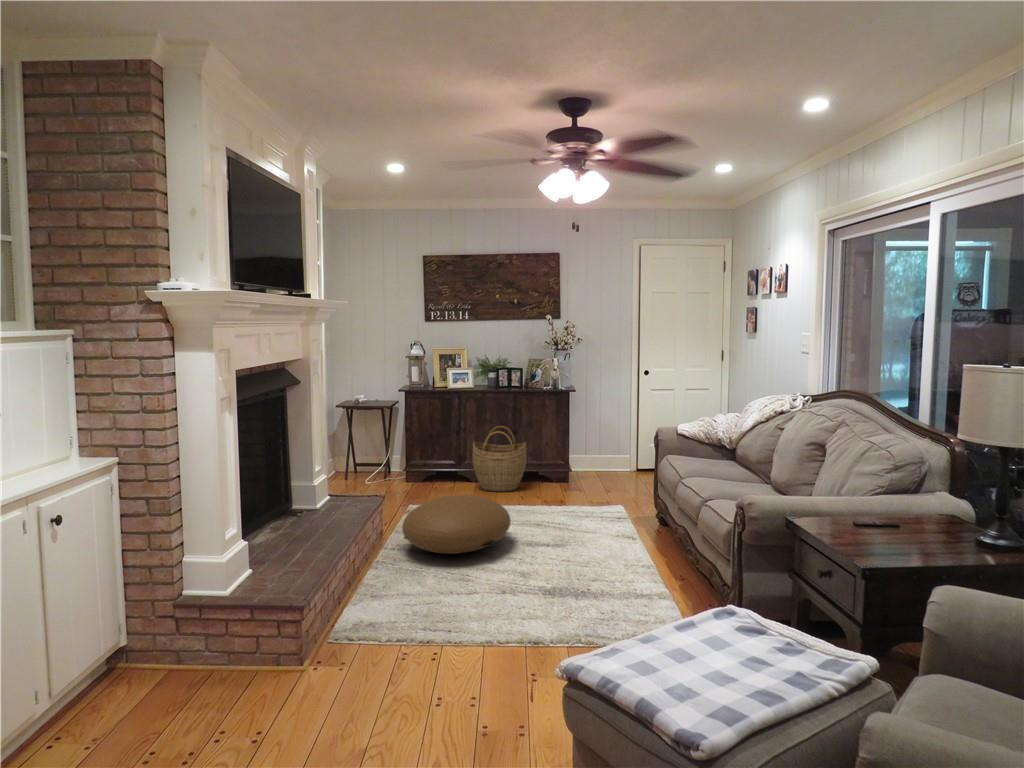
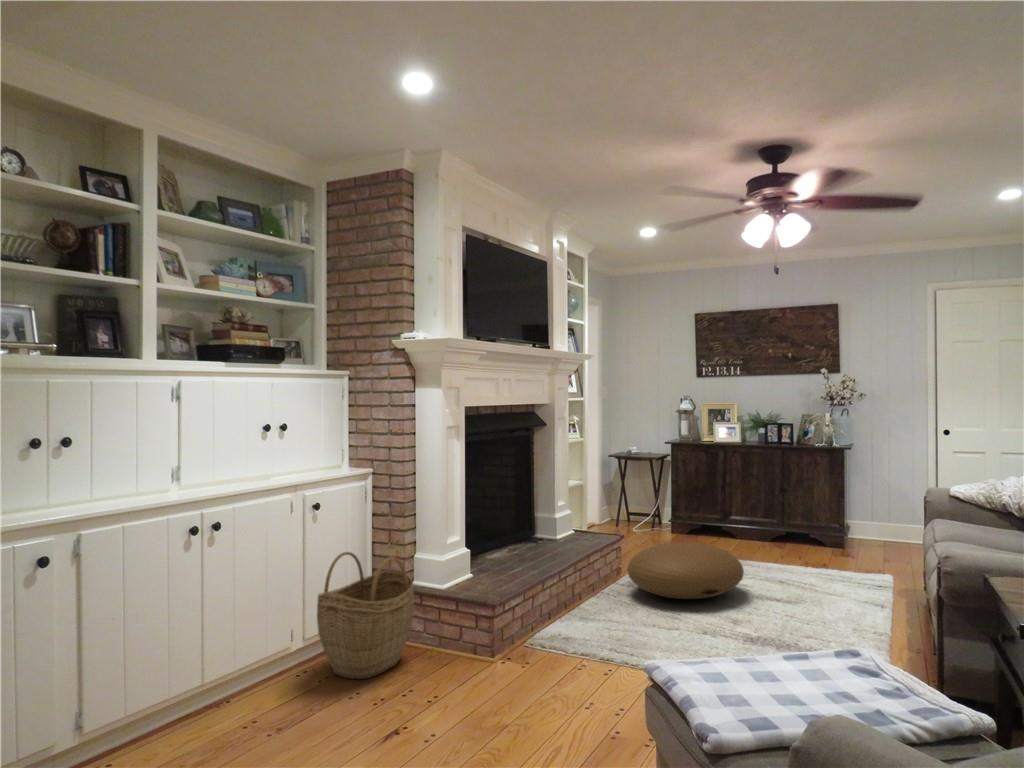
woven basket: present [473,426,527,492] -> present [317,552,414,679]

